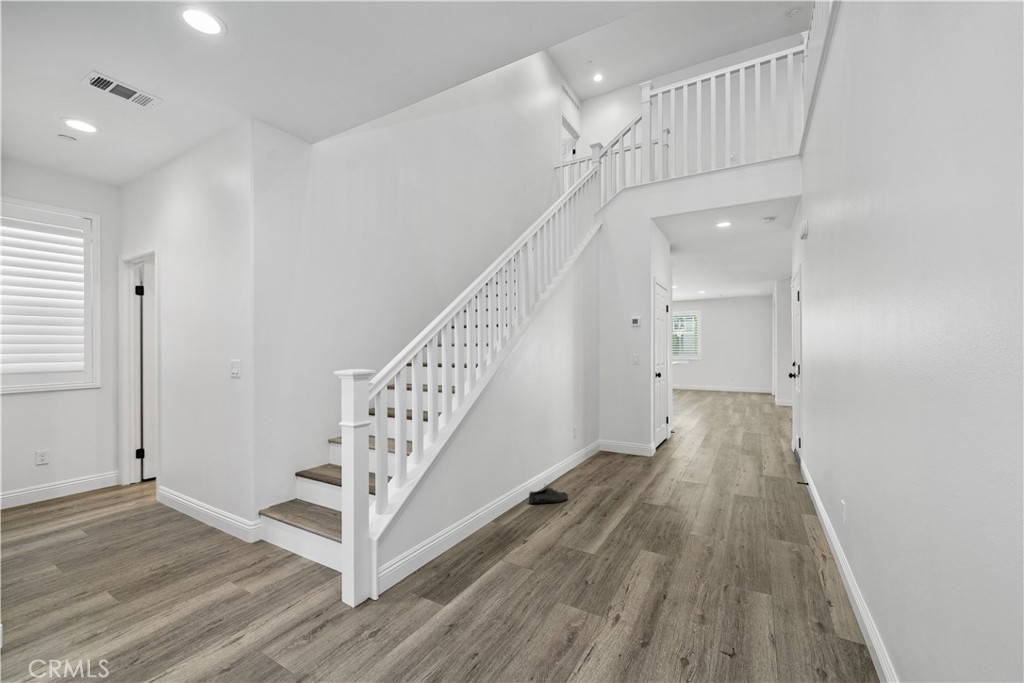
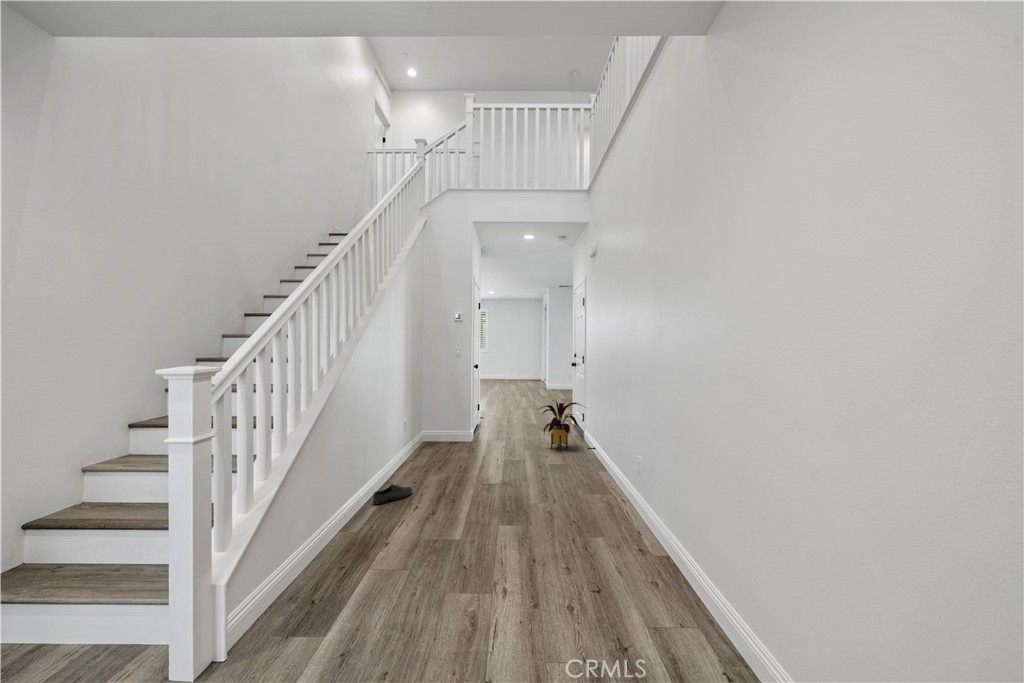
house plant: none [725,418,801,482] -> present [539,401,580,451]

